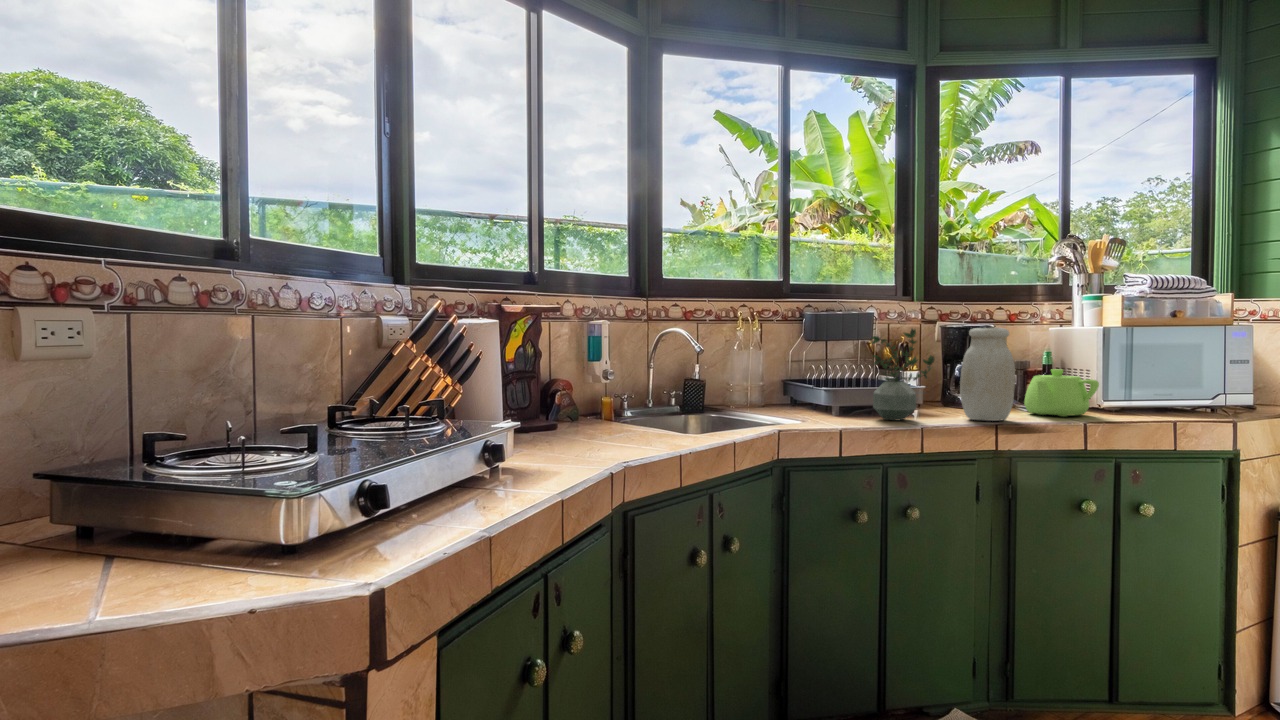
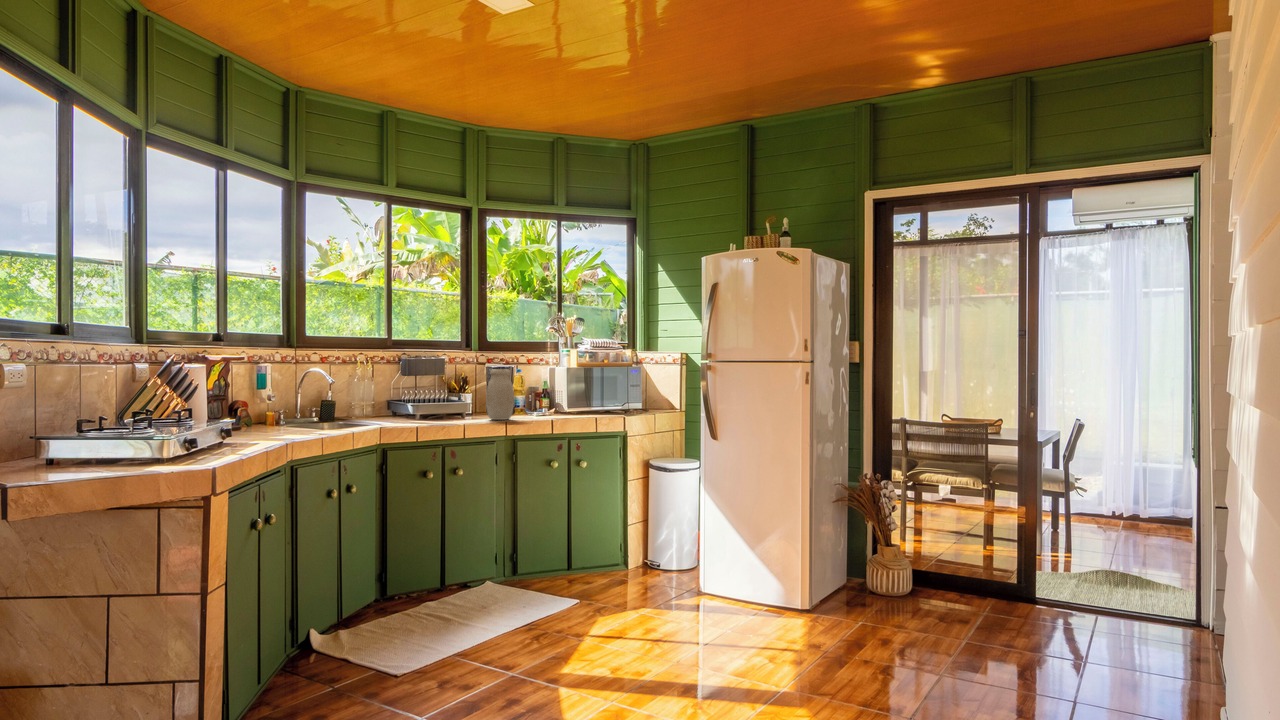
potted plant: present [872,329,934,420] -> none [436,369,471,421]
teapot: present [1024,369,1099,417] -> none [524,391,558,417]

